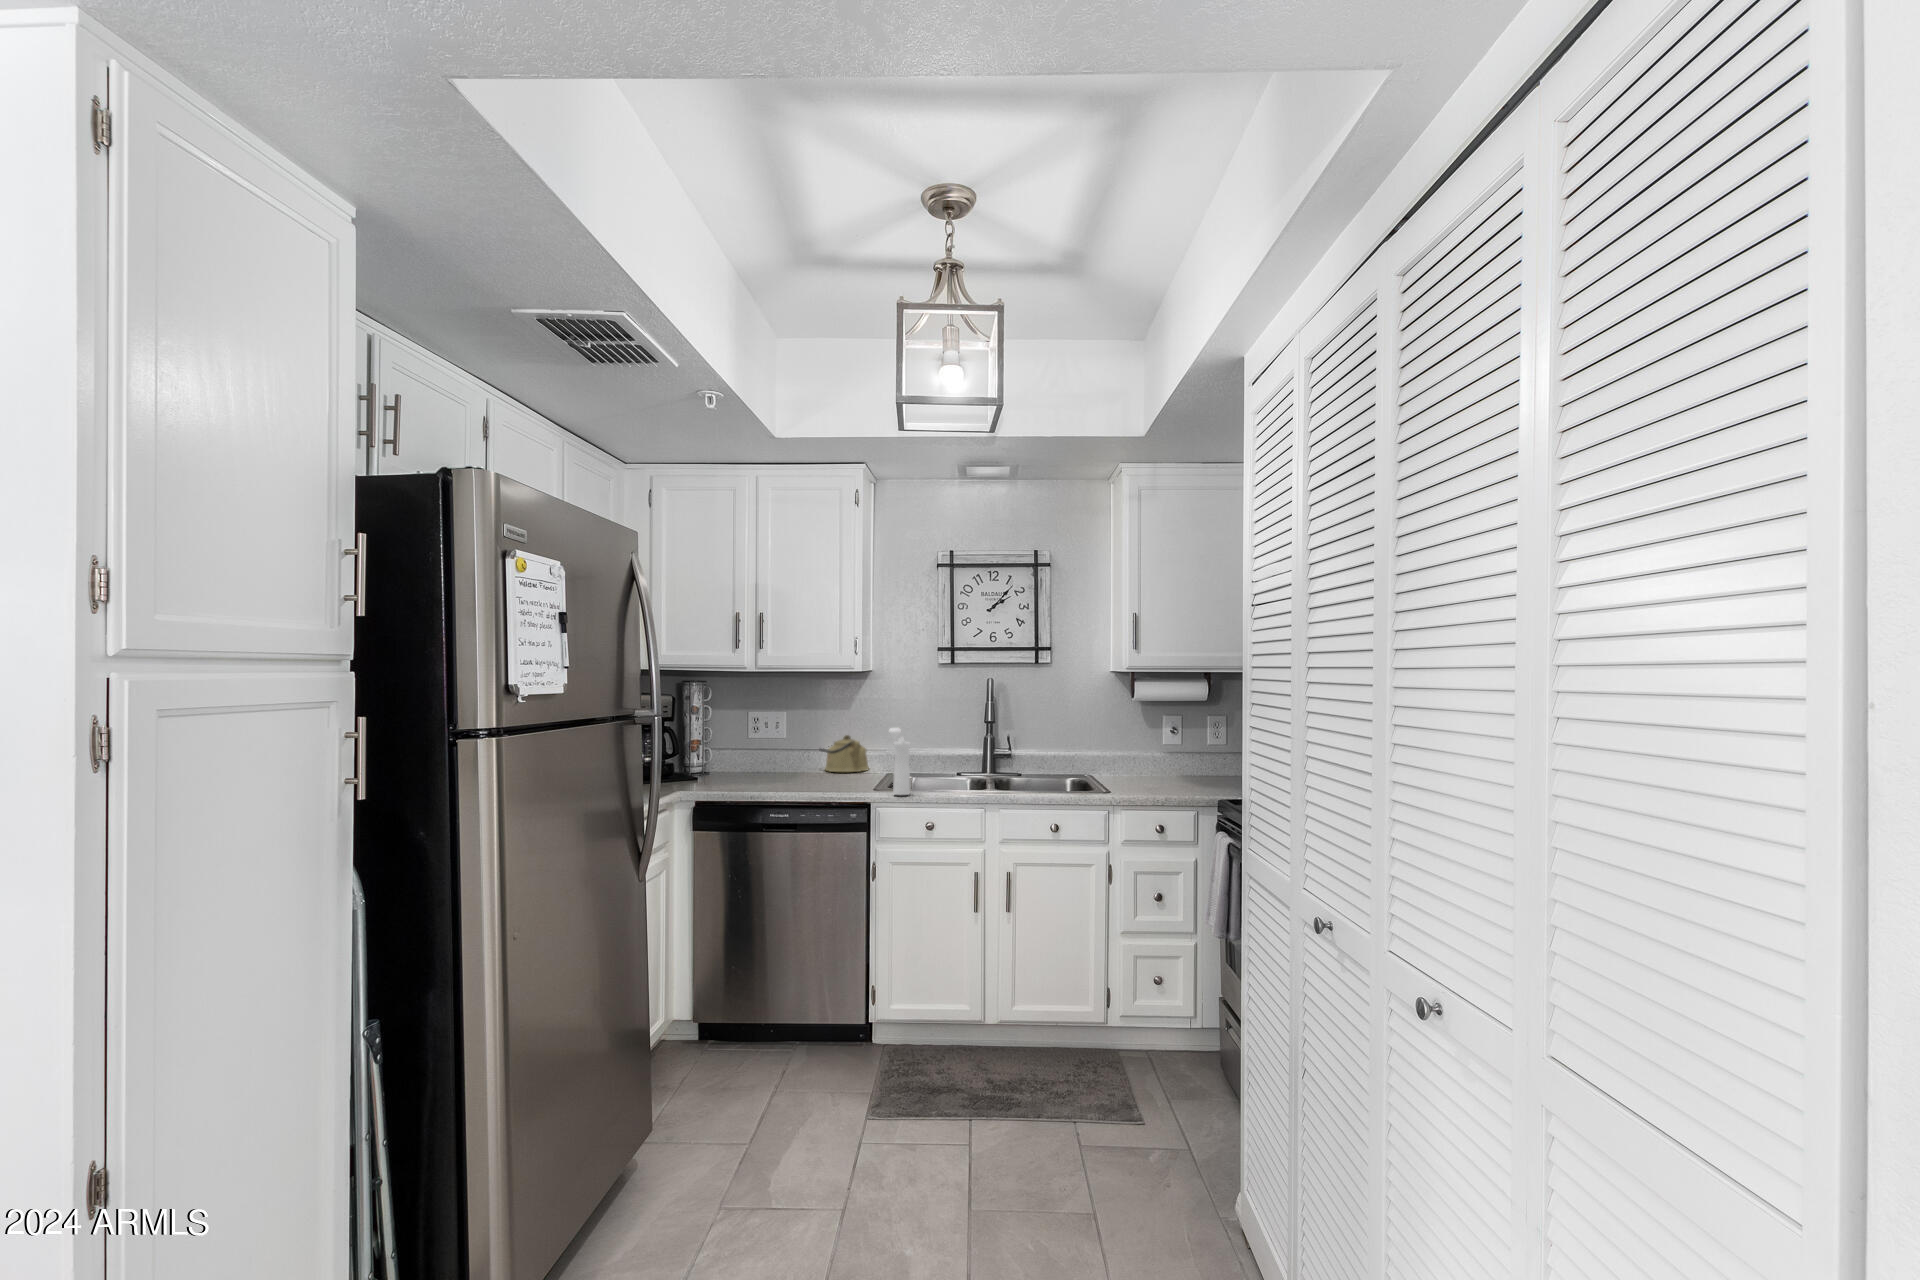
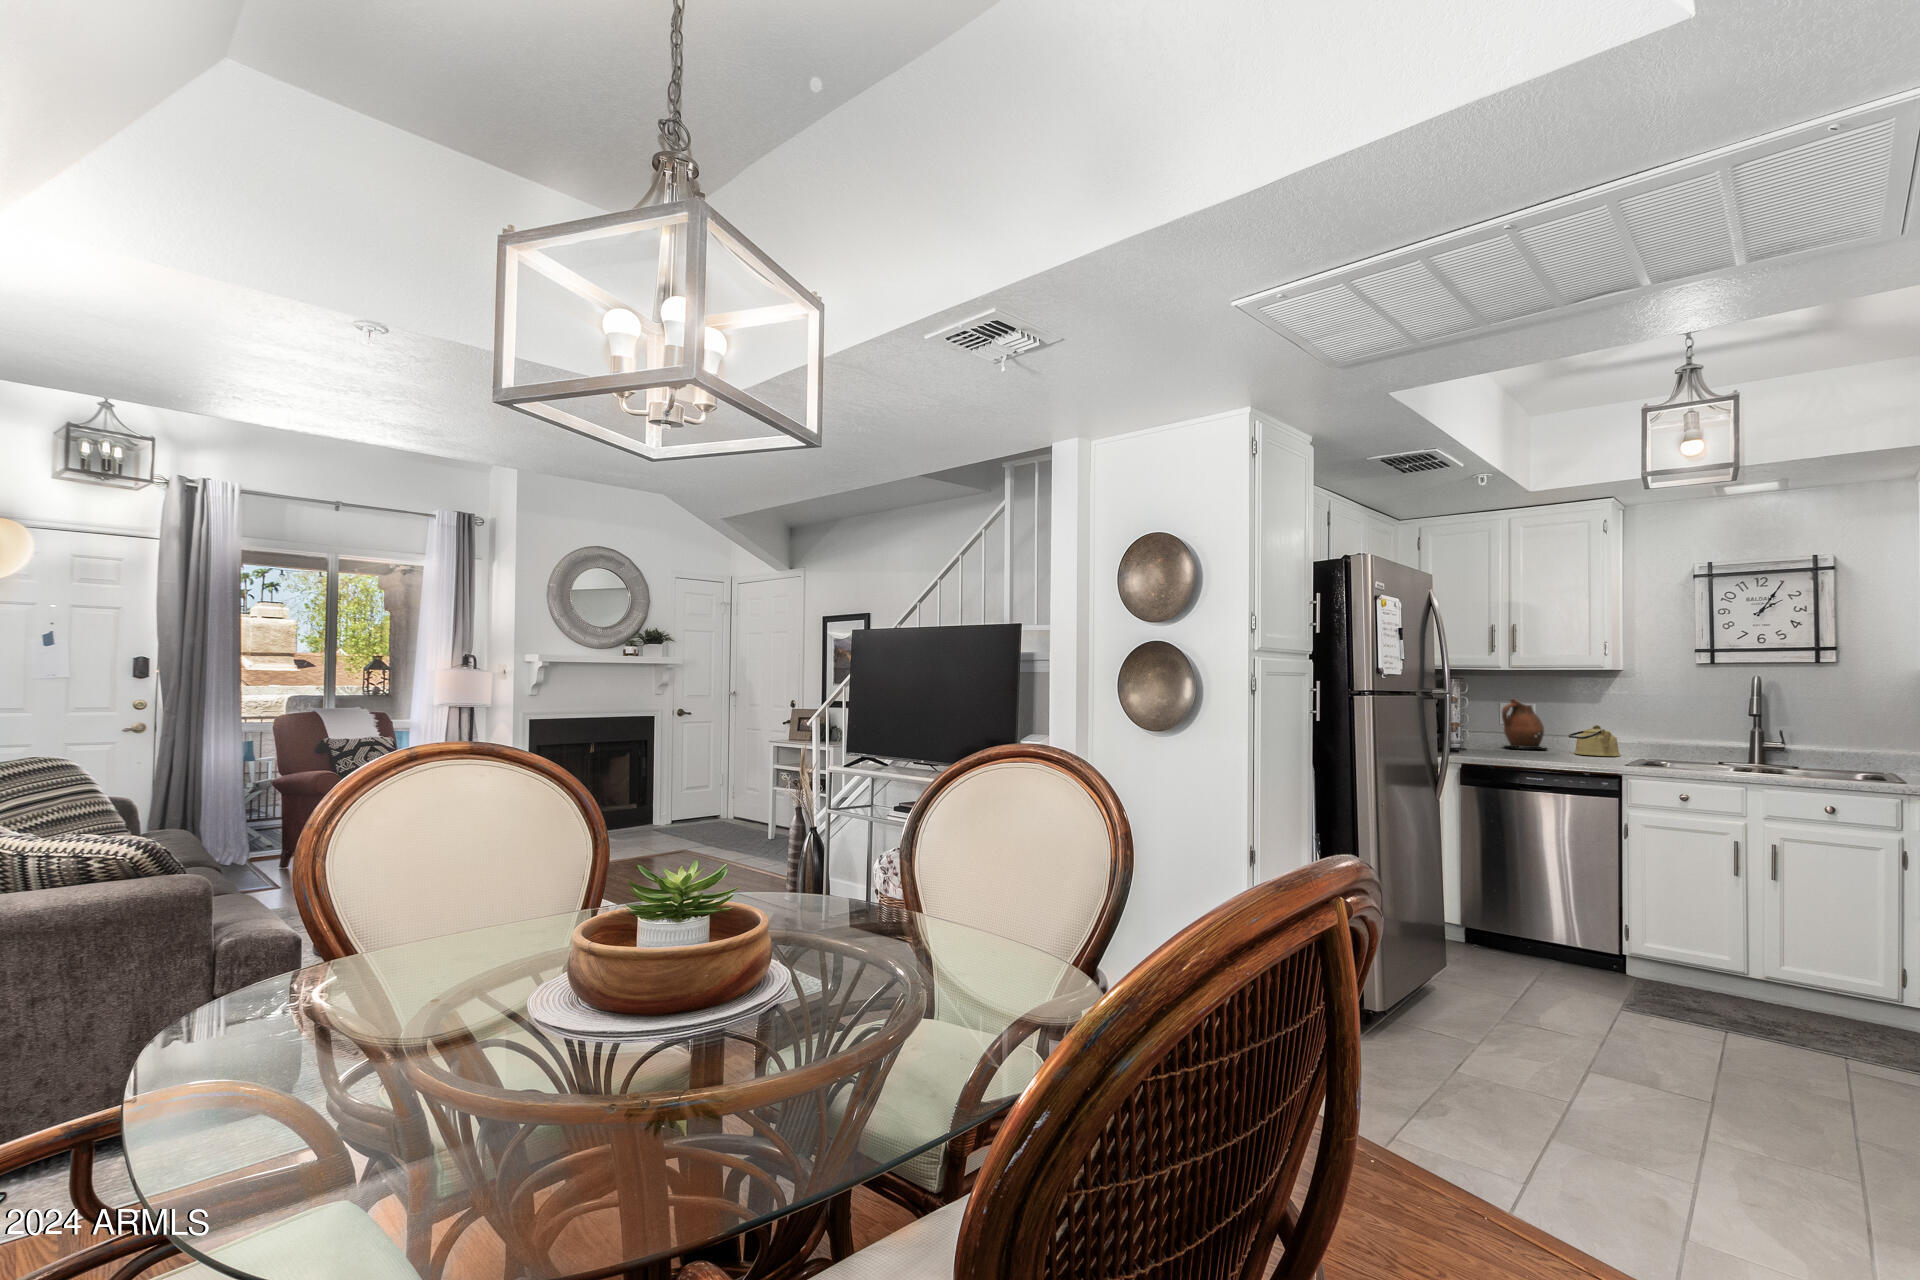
ceramic pitcher: none [750,706,799,767] -> present [1502,699,1545,749]
pepper mill: present [889,728,911,795] -> none [1640,717,1664,771]

